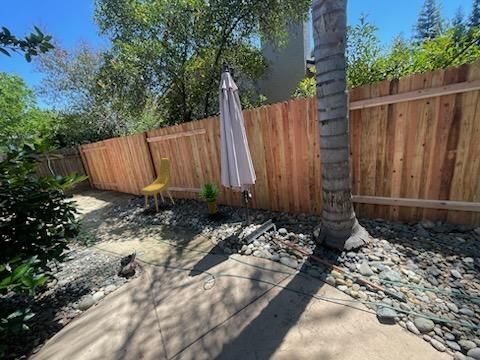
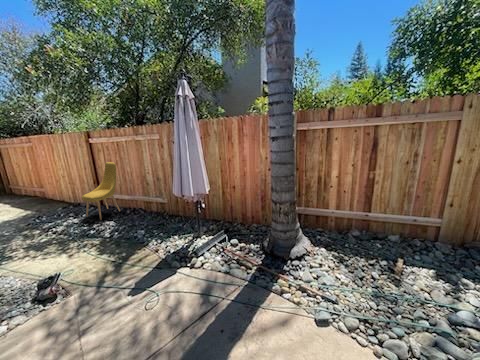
potted plant: present [199,182,221,214] -> none [148,190,173,222]

